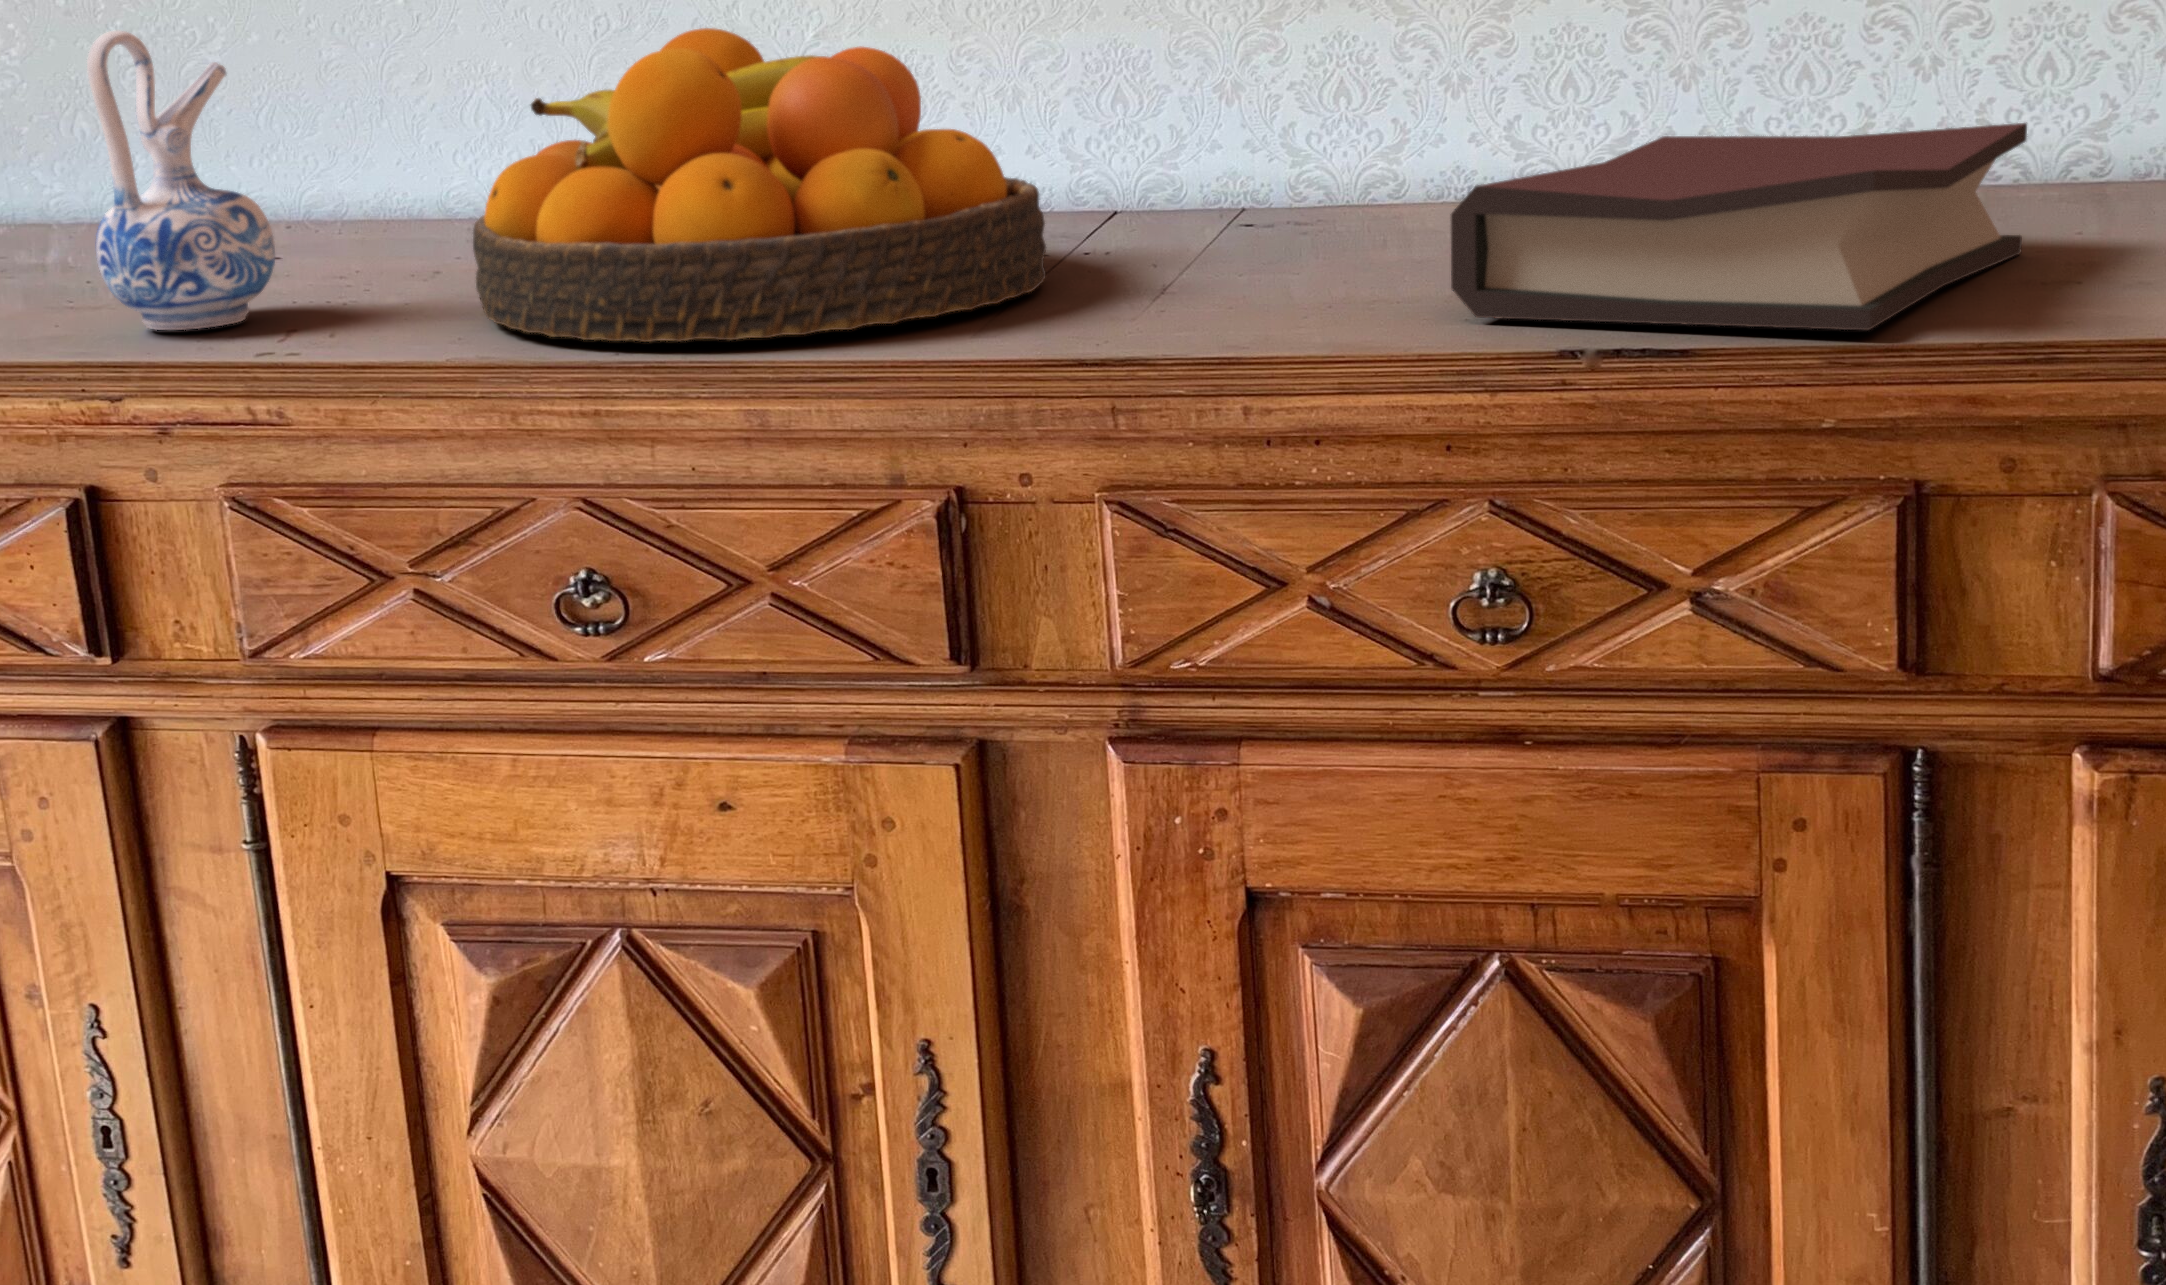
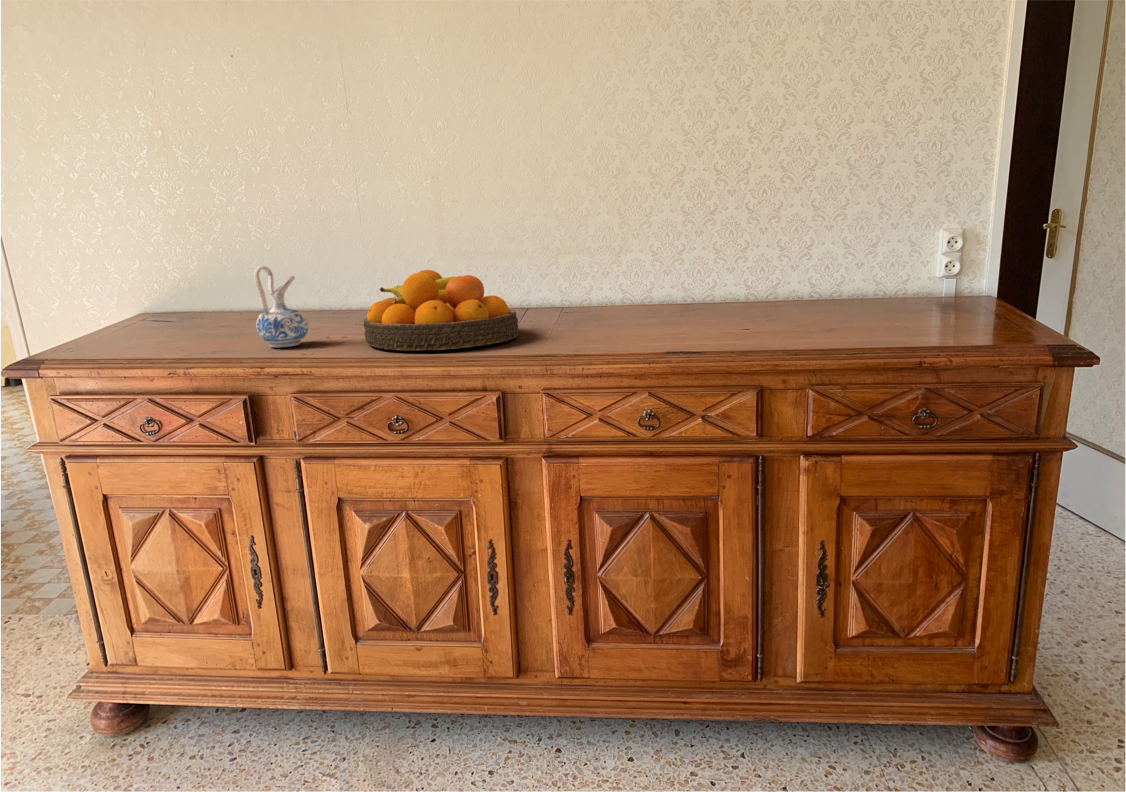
hardback book: present [1451,123,2027,330] -> none [630,297,763,348]

